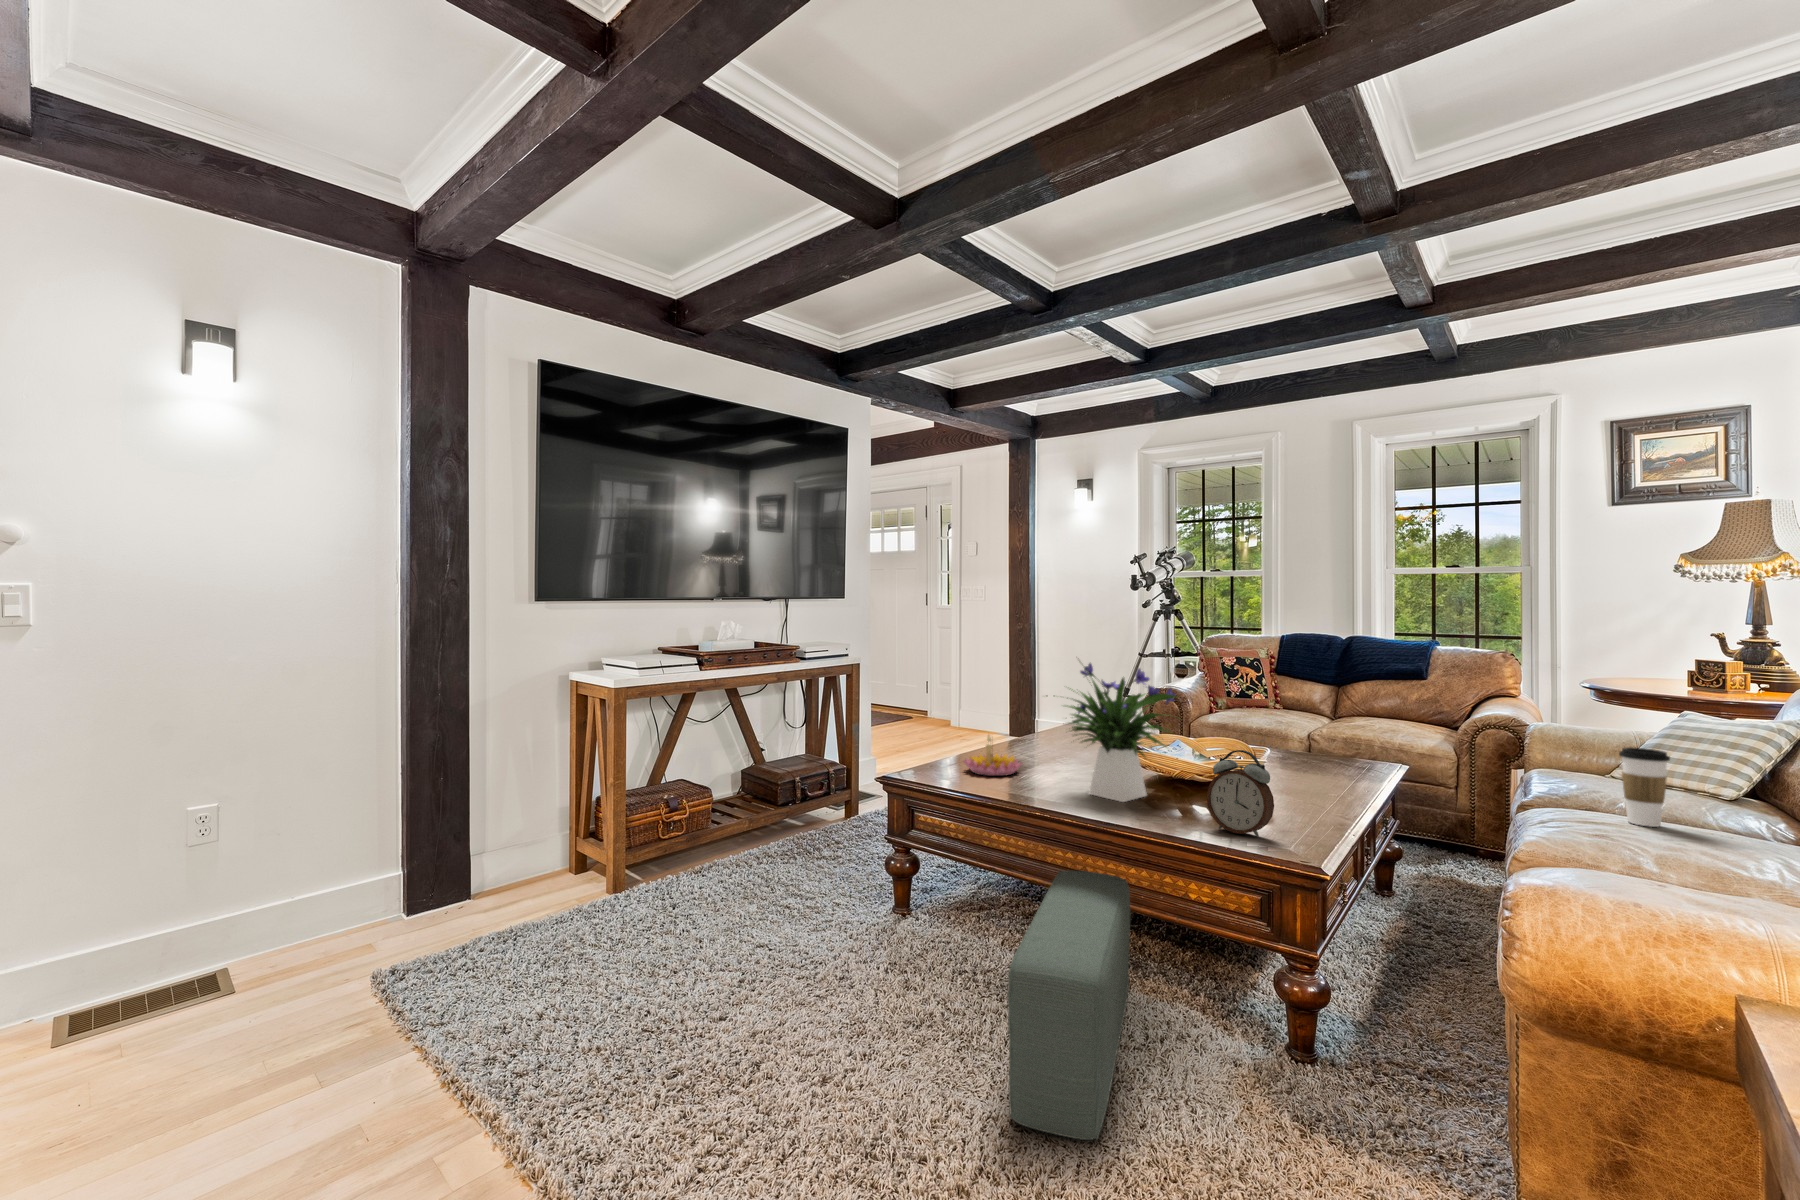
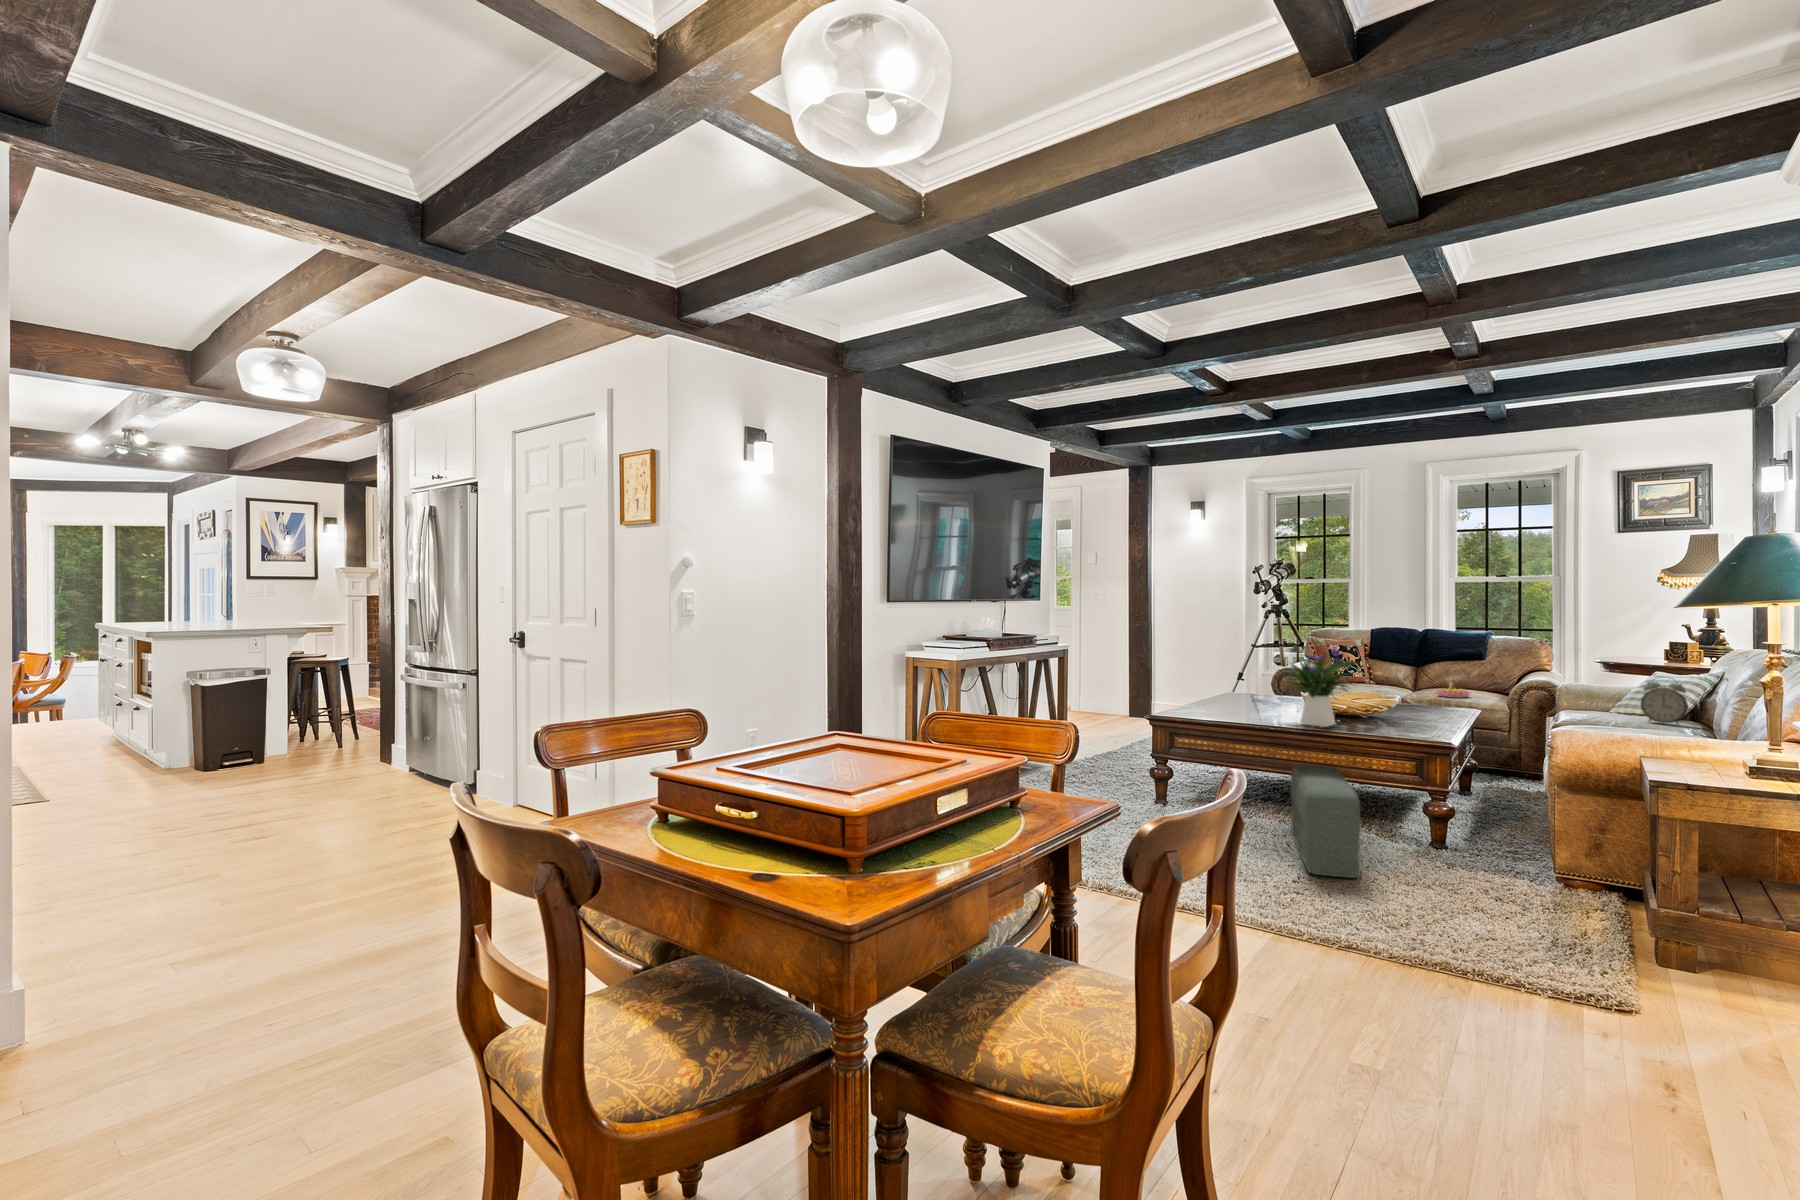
candle holder: present [963,735,1022,776] -> present [1436,678,1470,698]
coffee cup: present [1619,747,1670,827] -> none [1613,685,1639,725]
alarm clock: present [1207,750,1274,837] -> present [1640,682,1688,724]

